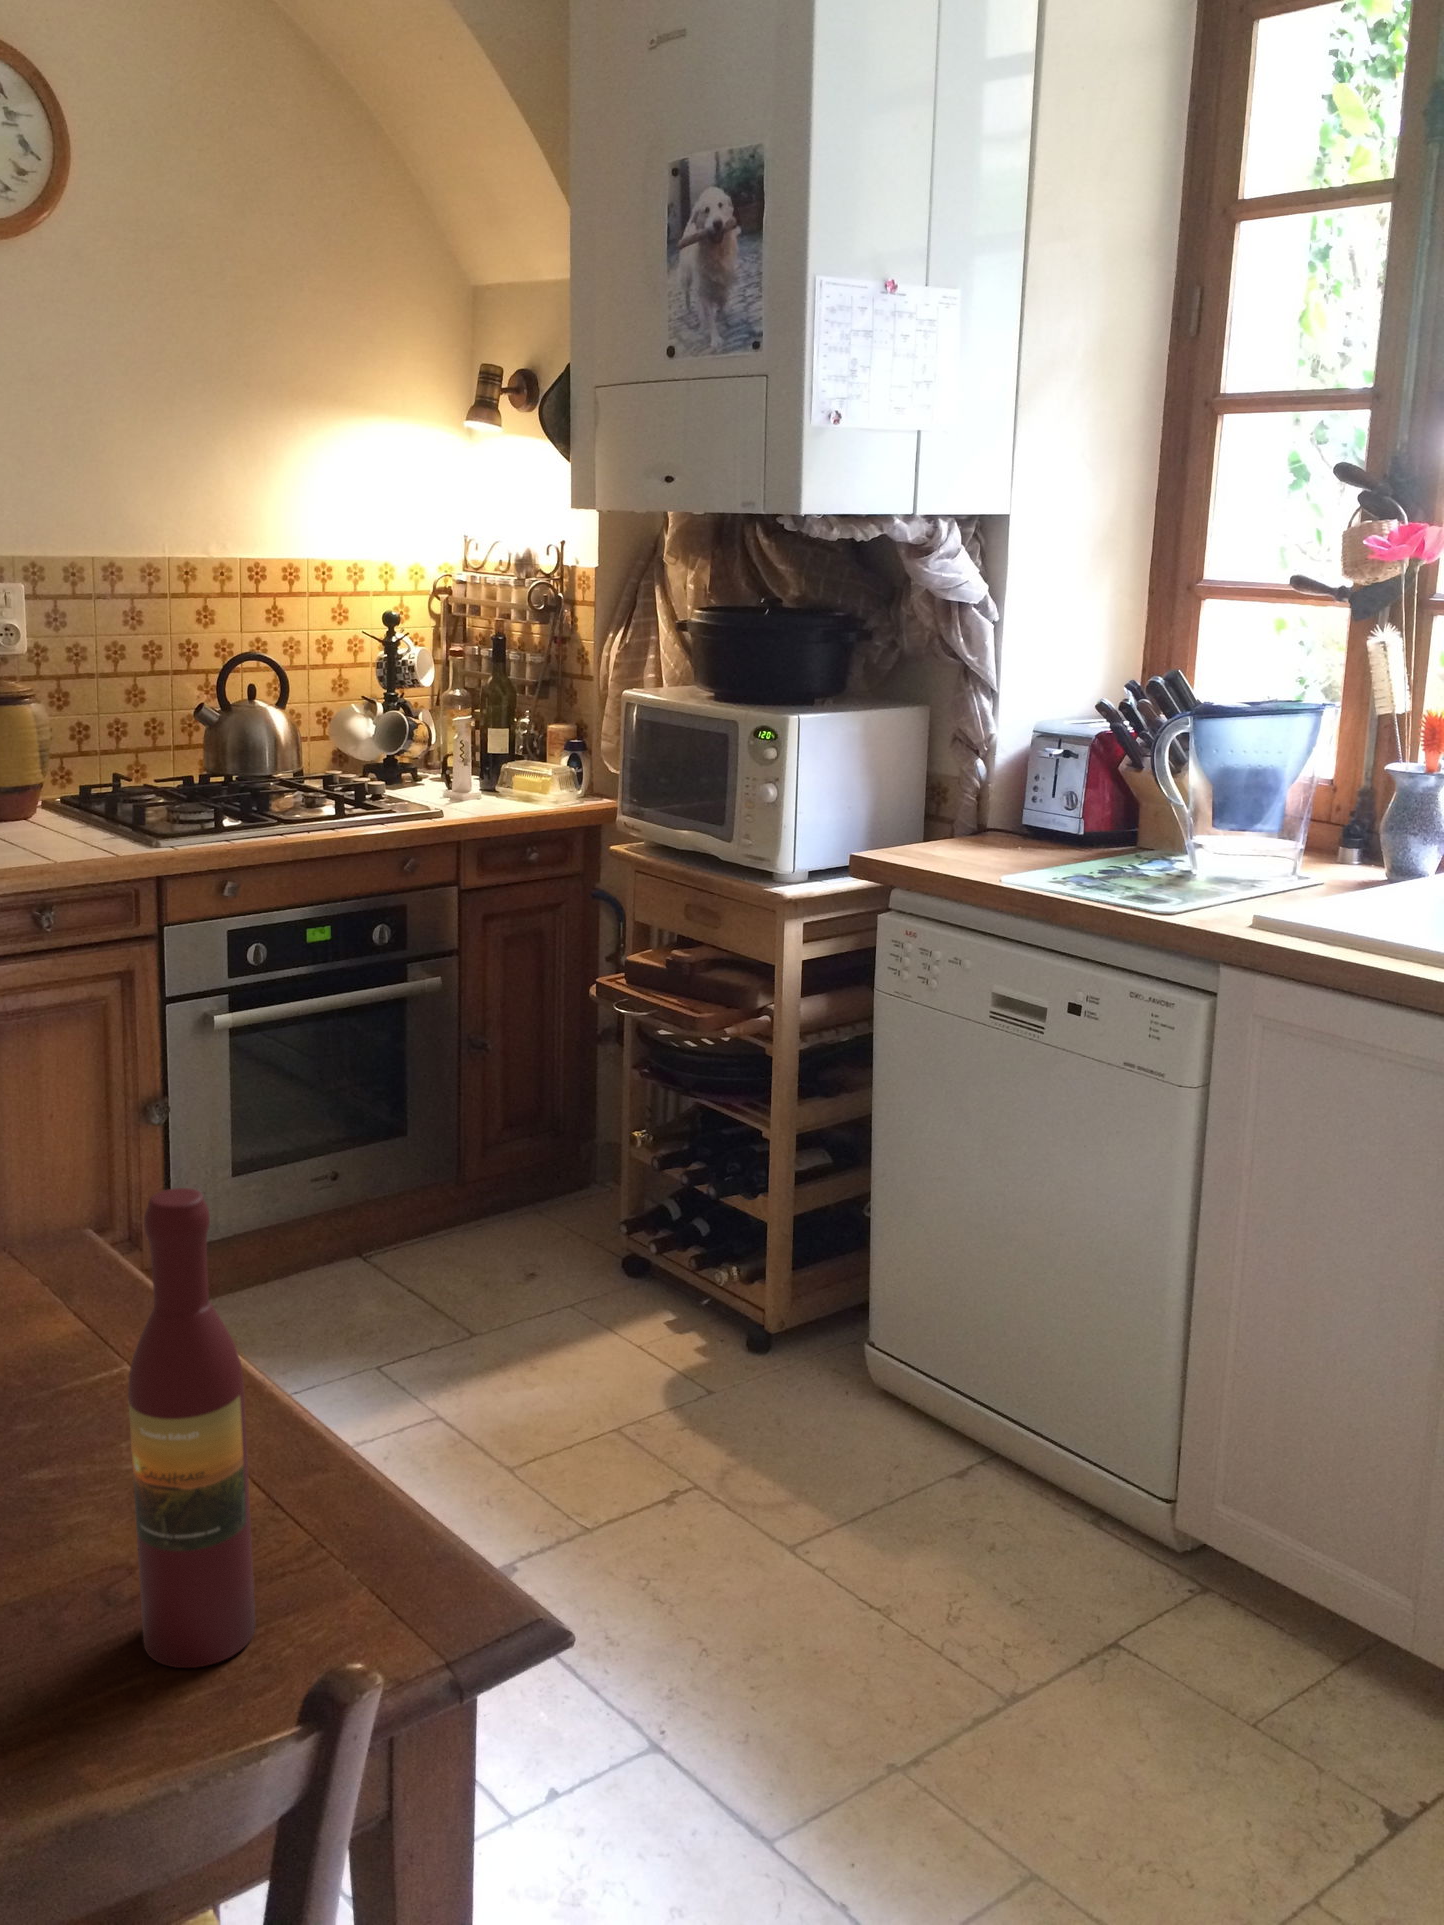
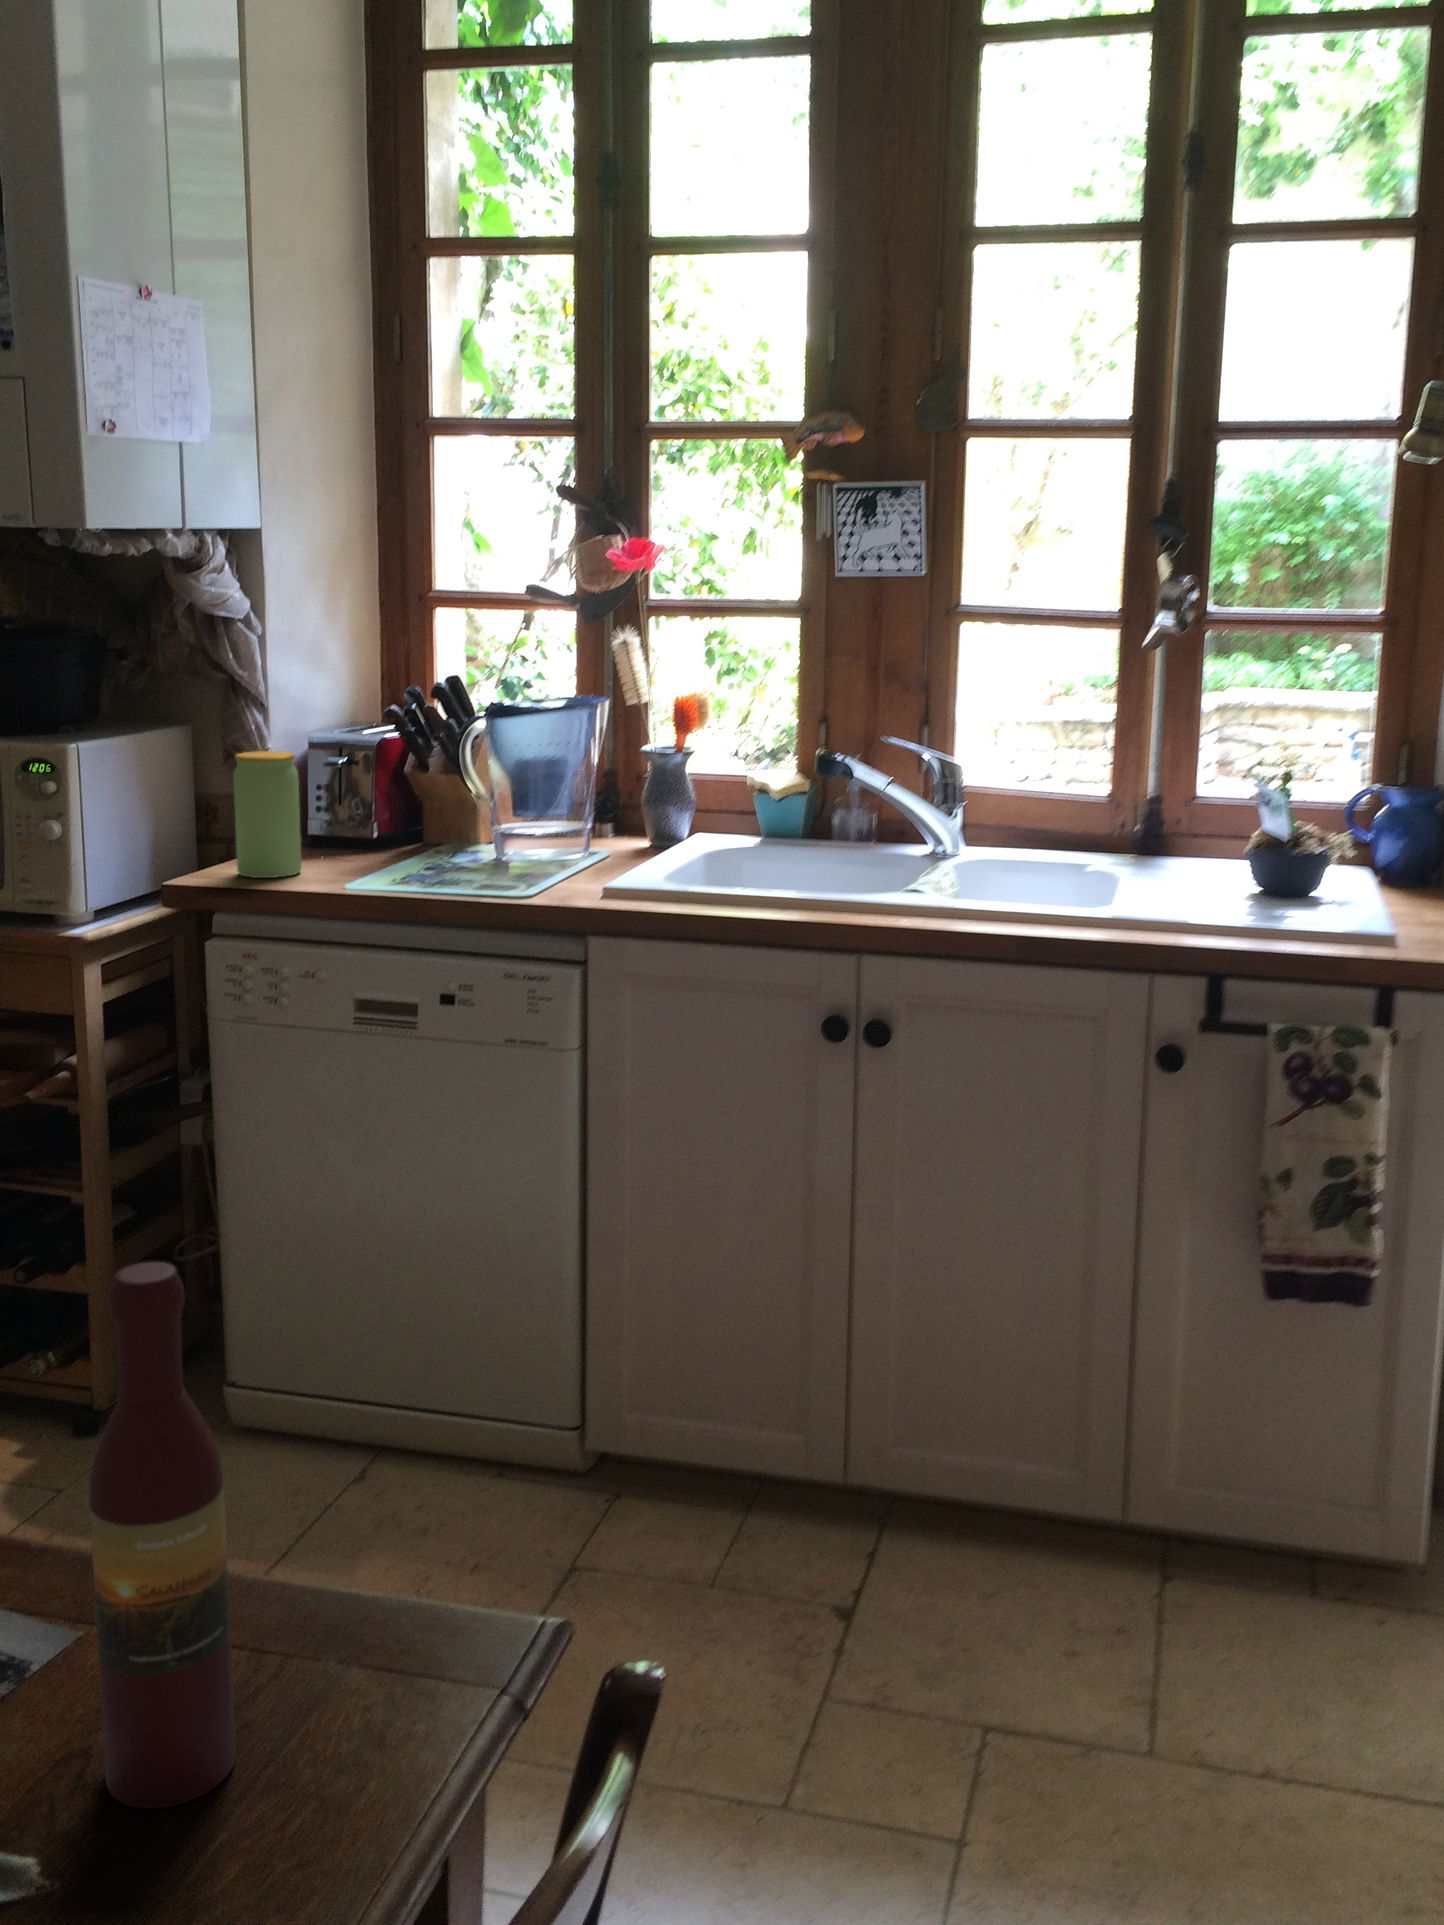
jar: none [922,735,987,861] -> present [233,751,302,878]

